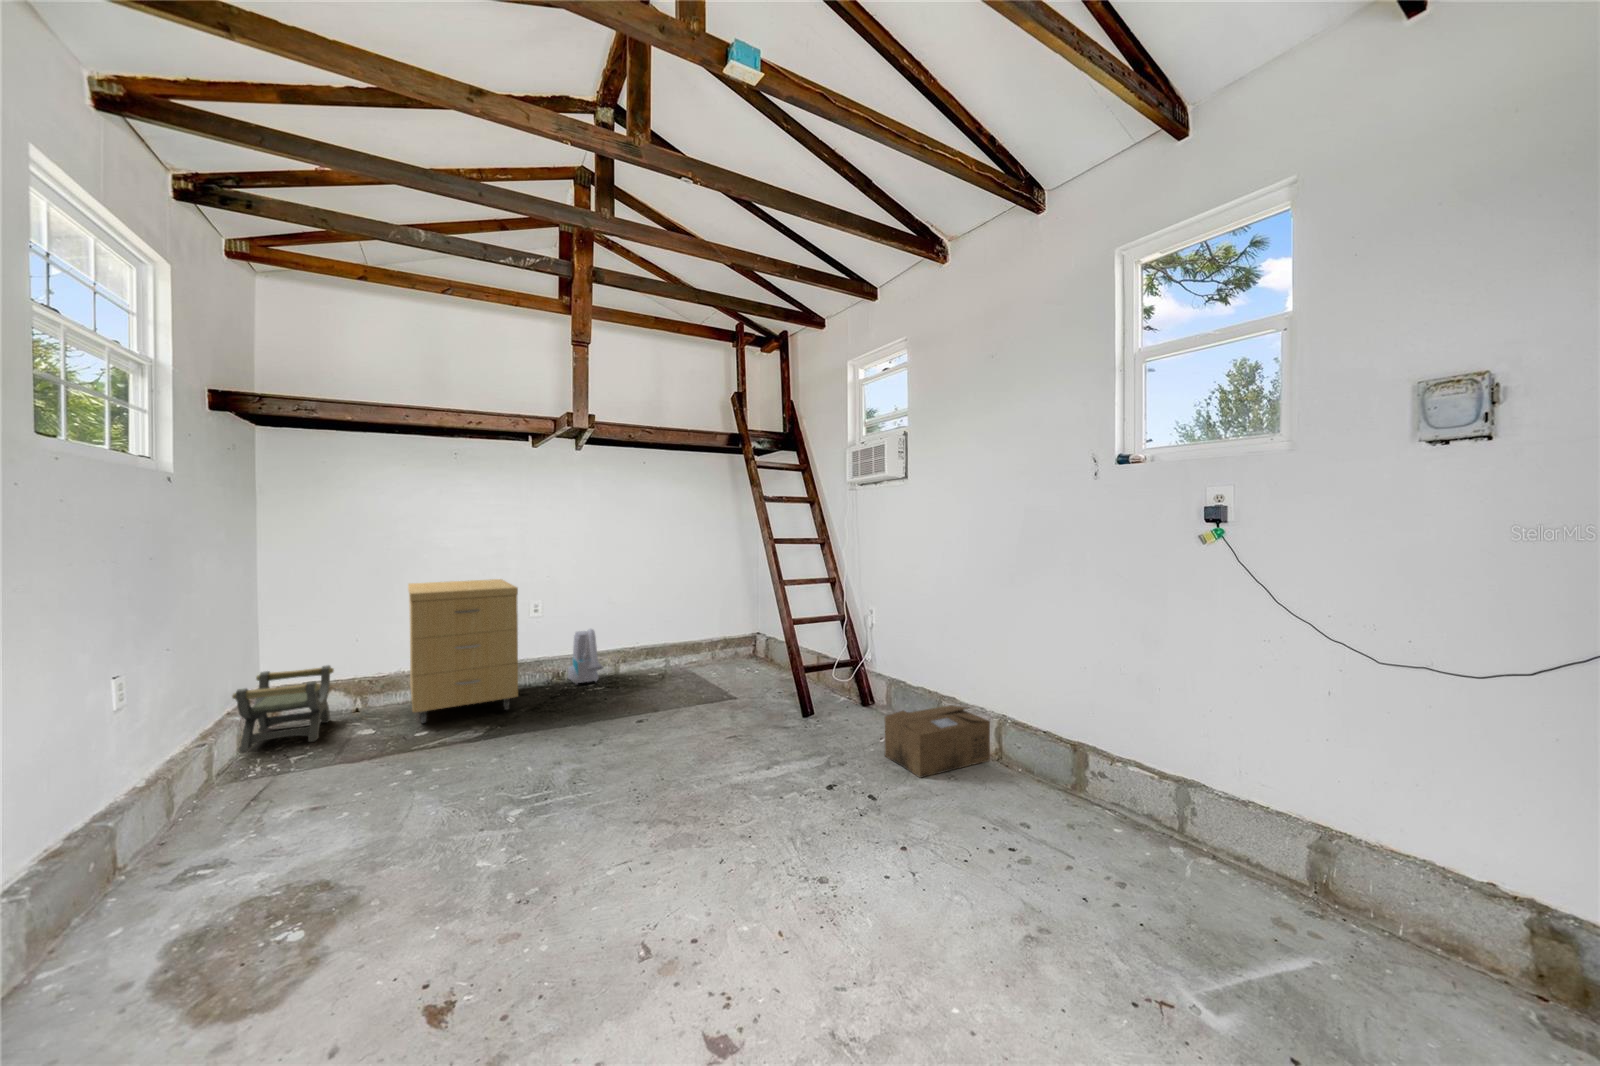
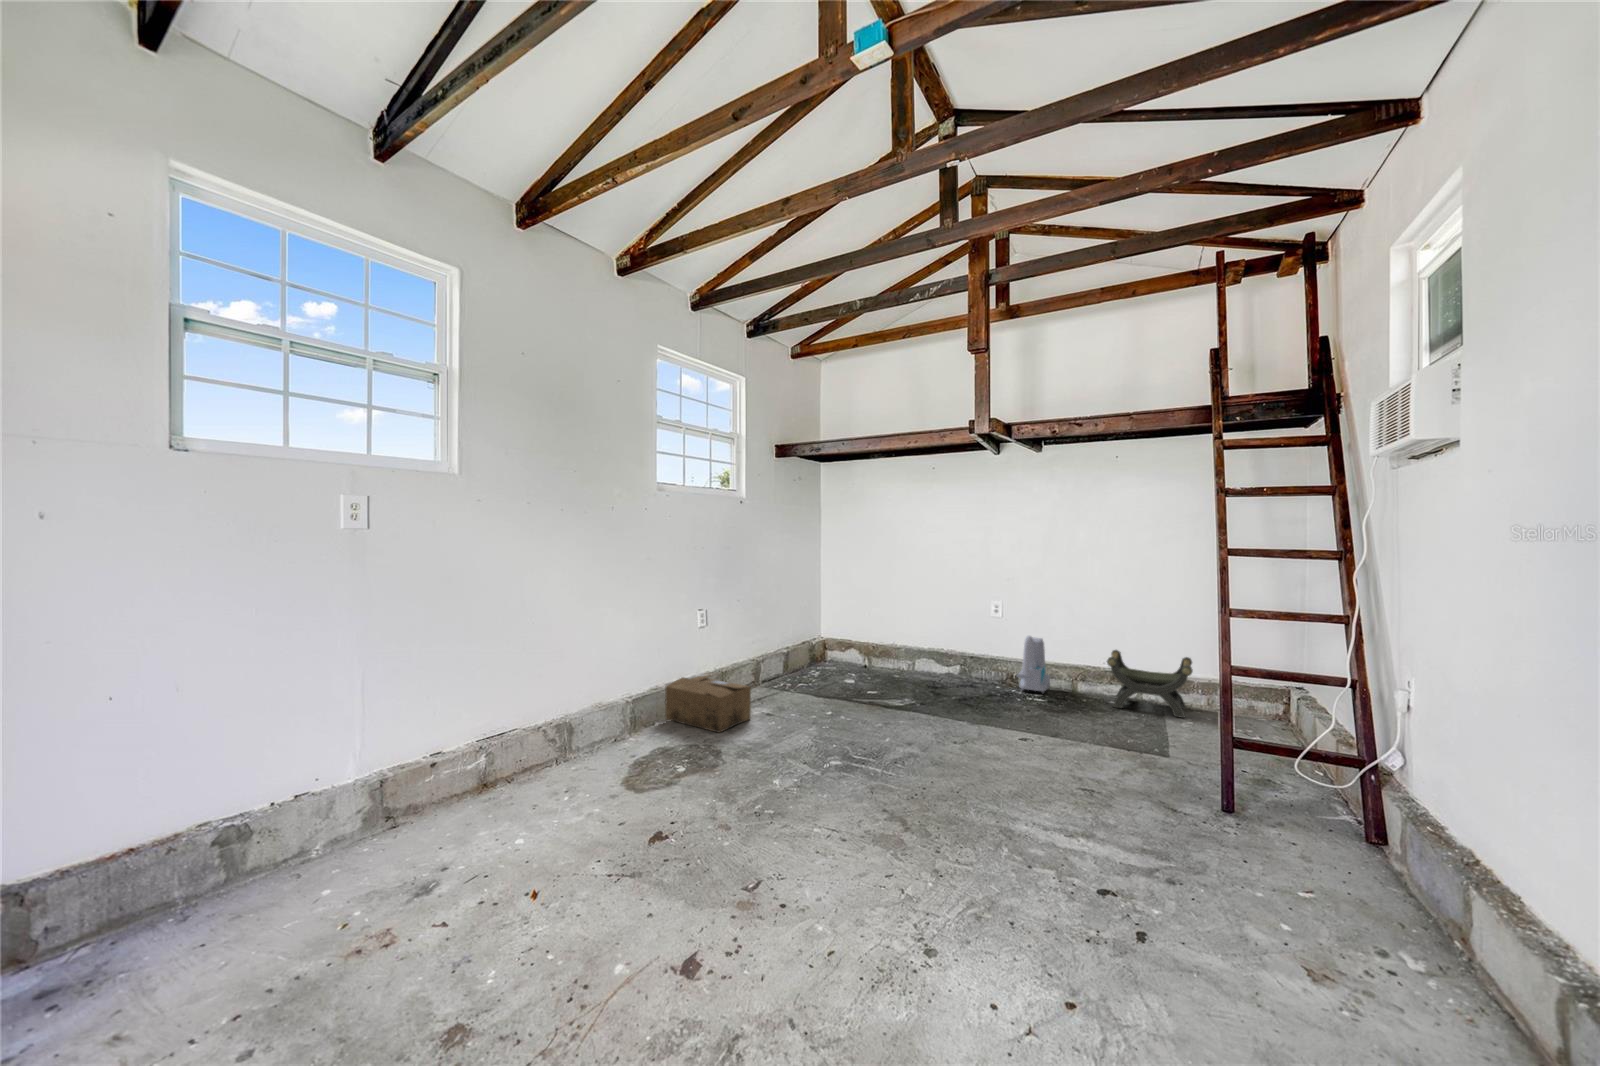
storage cabinet: present [408,579,518,723] -> none [869,575,966,693]
stool: present [232,665,334,752] -> present [1107,650,1193,718]
cardboard box: present [885,705,990,778] -> present [665,676,751,733]

